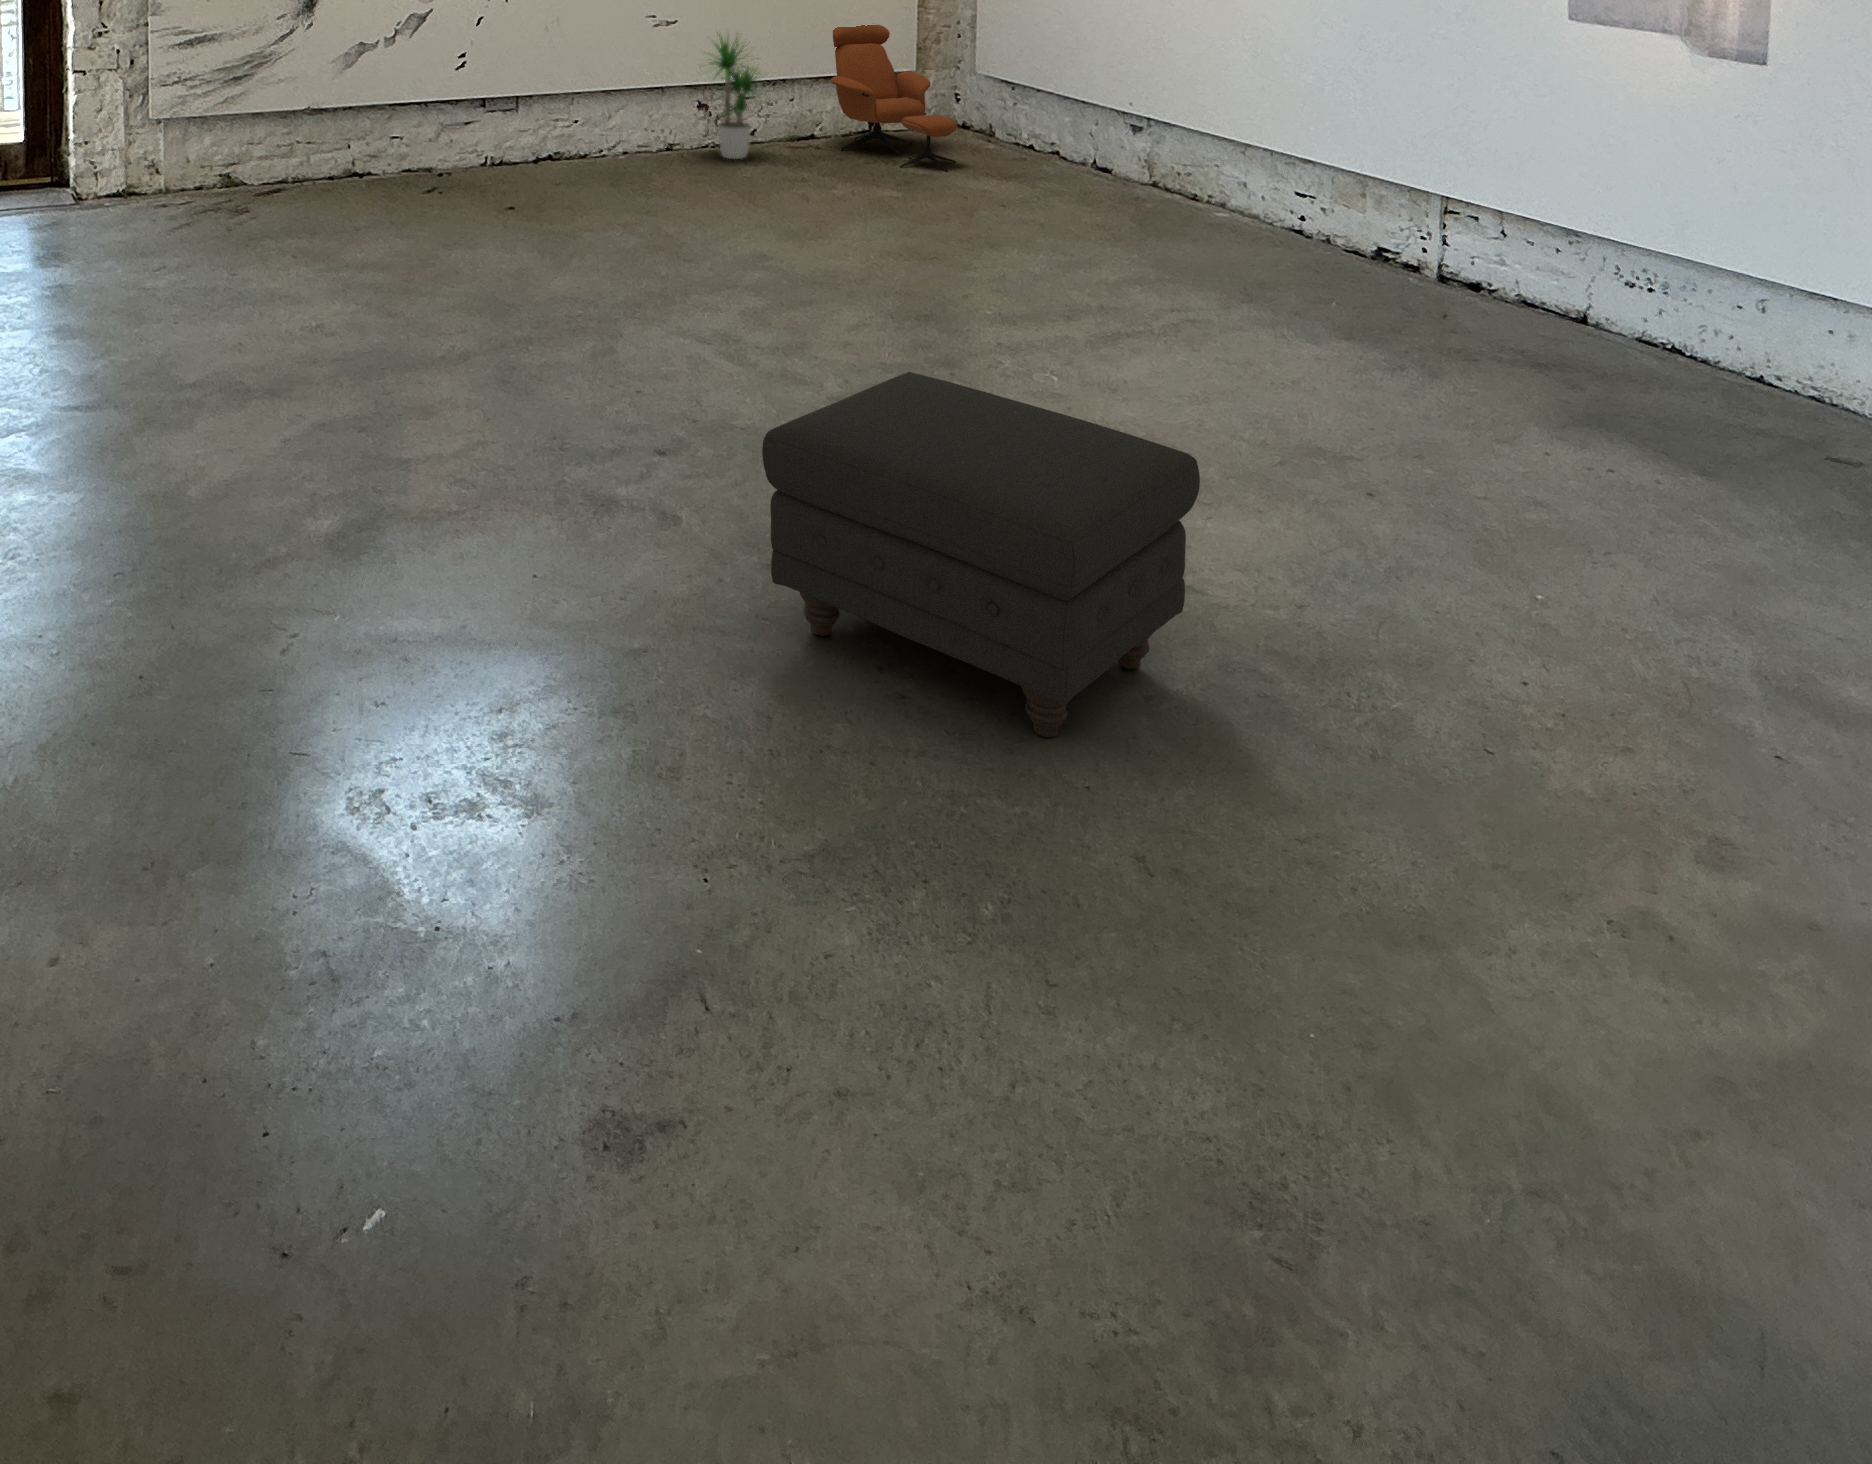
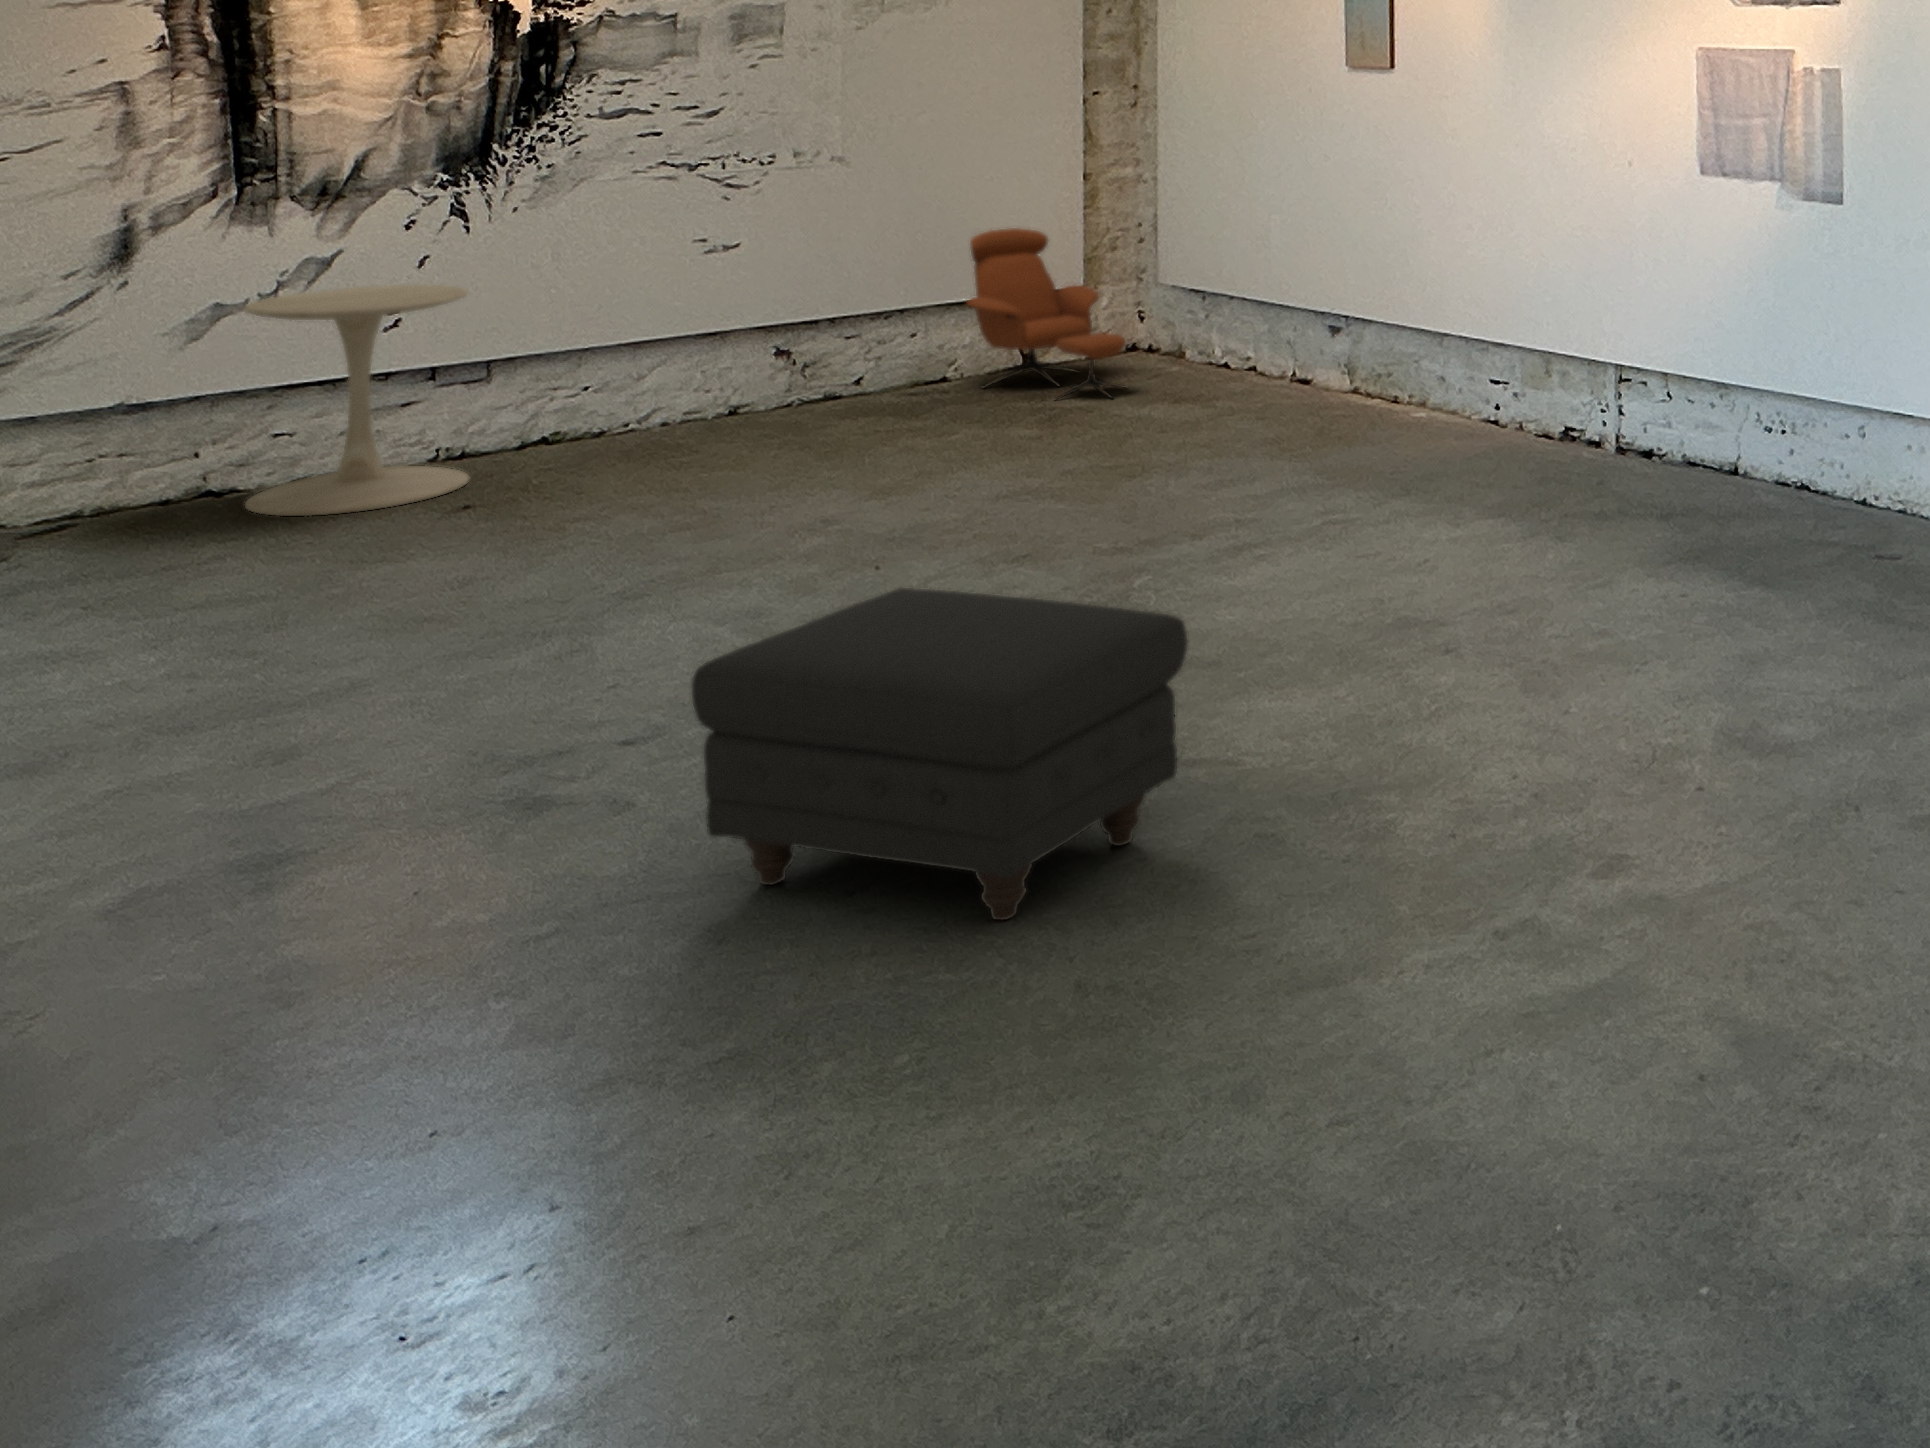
potted plant: present [703,32,762,159] -> none [766,246,886,413]
pedestal table: none [377,38,509,203] -> present [244,285,470,516]

